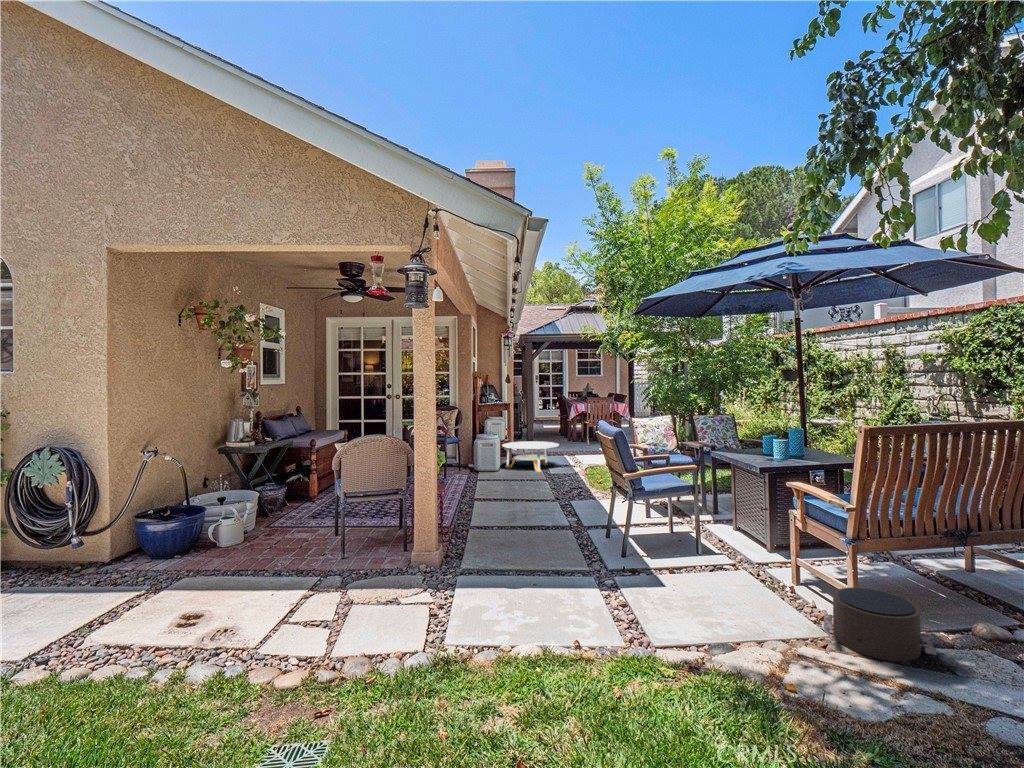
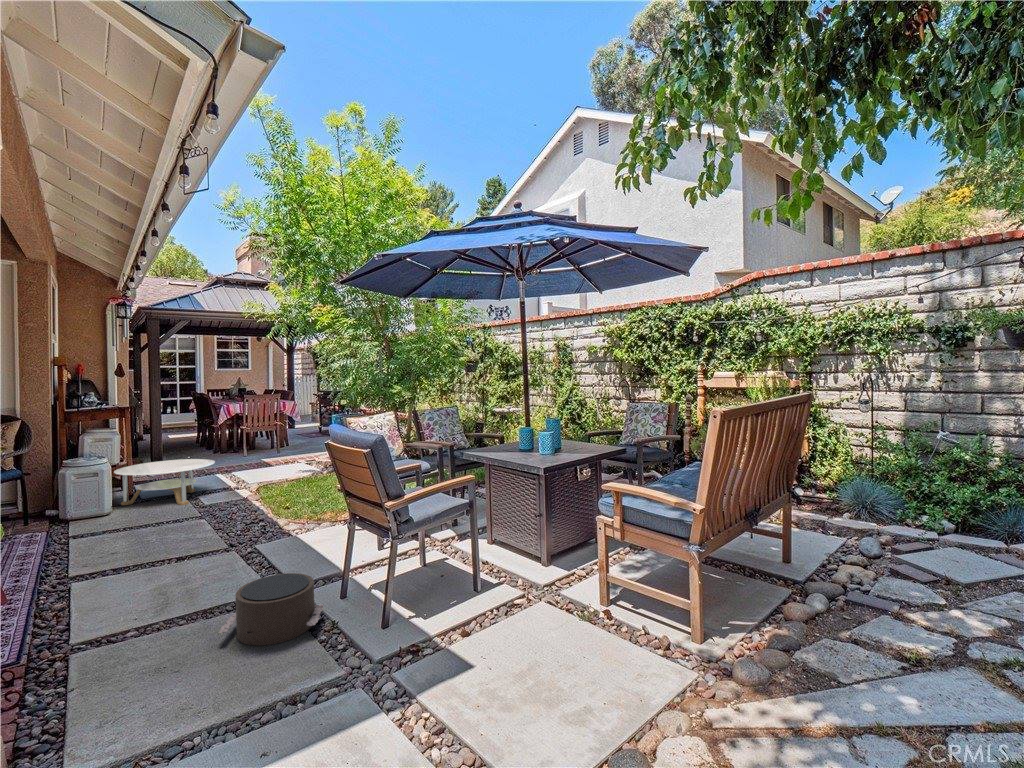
pouf: present [824,588,936,661] -> present [219,573,324,646]

